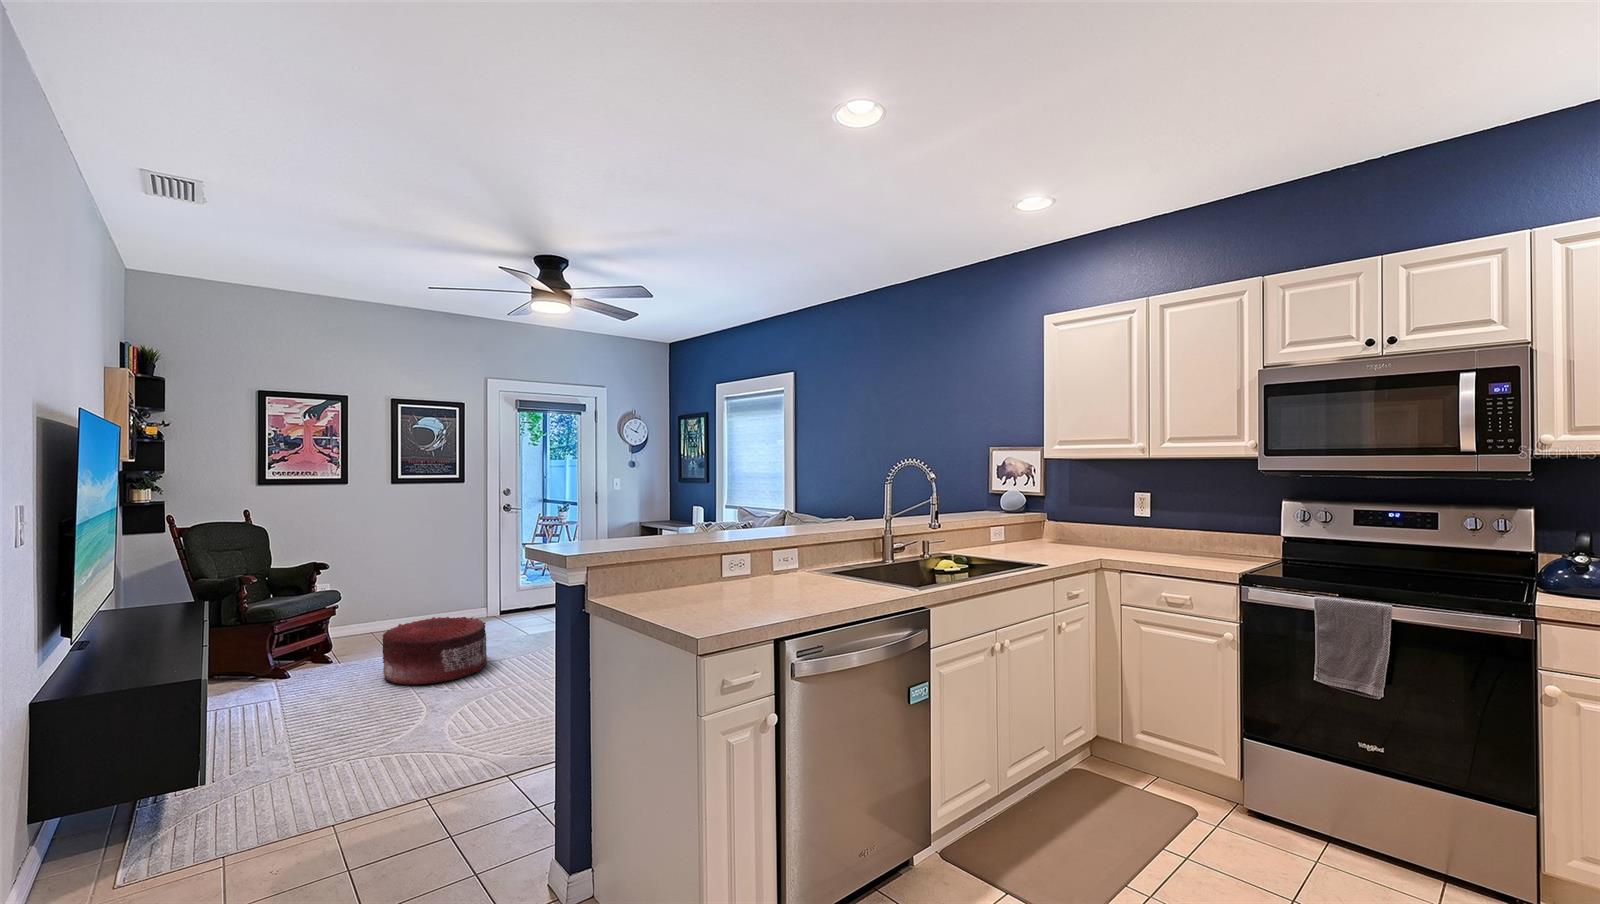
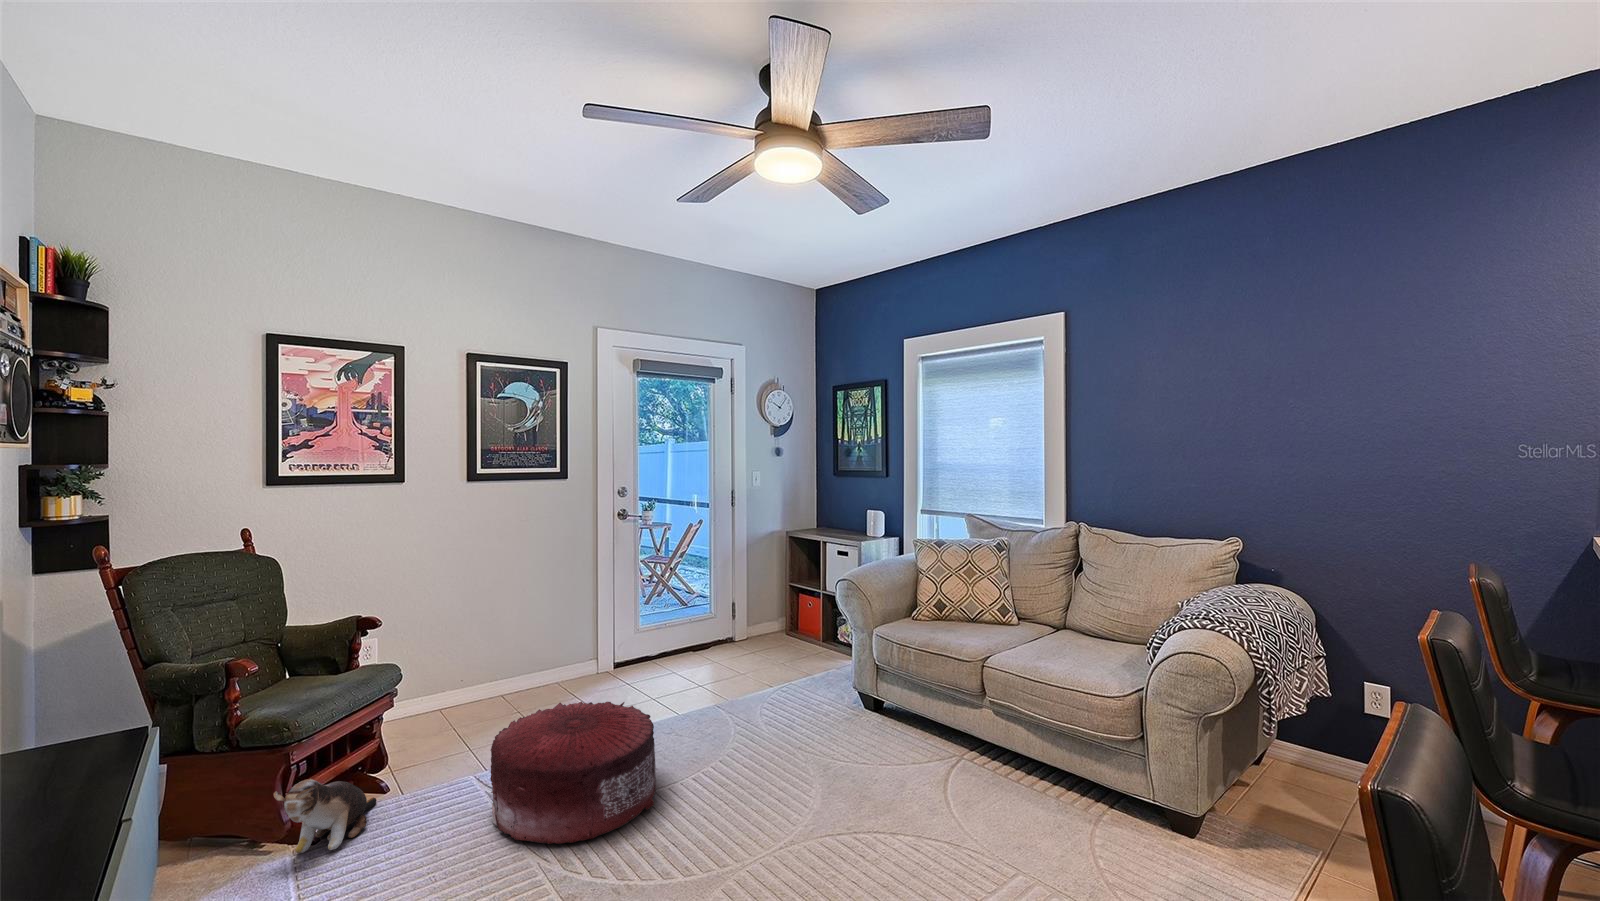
plush toy: none [257,645,319,688] -> present [274,779,377,853]

